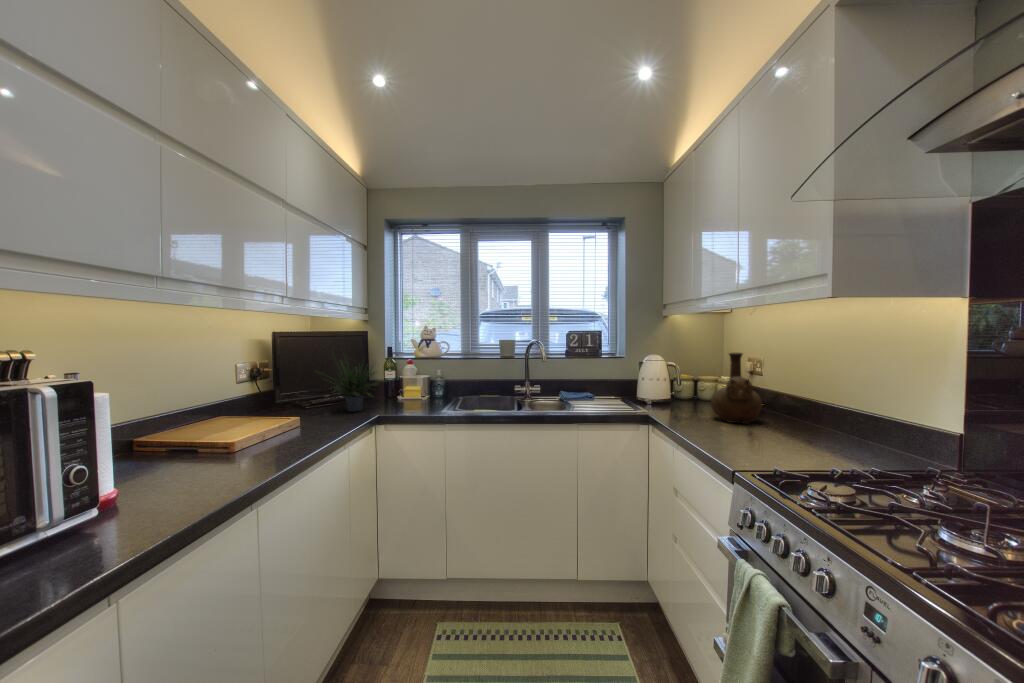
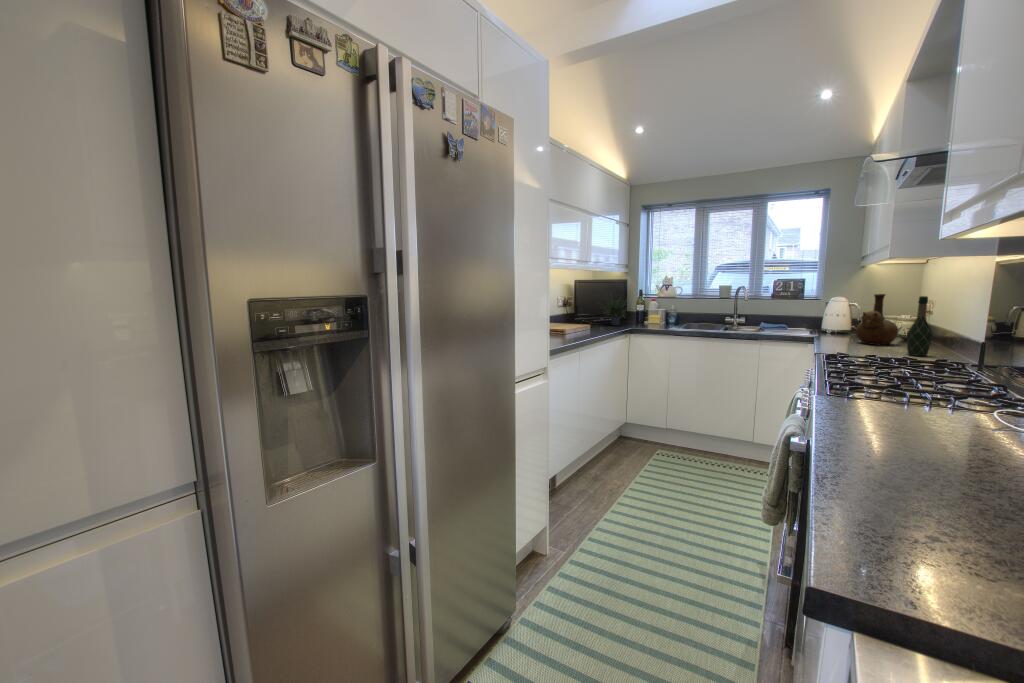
wine bottle: none [828,358,865,448] -> present [907,296,932,356]

